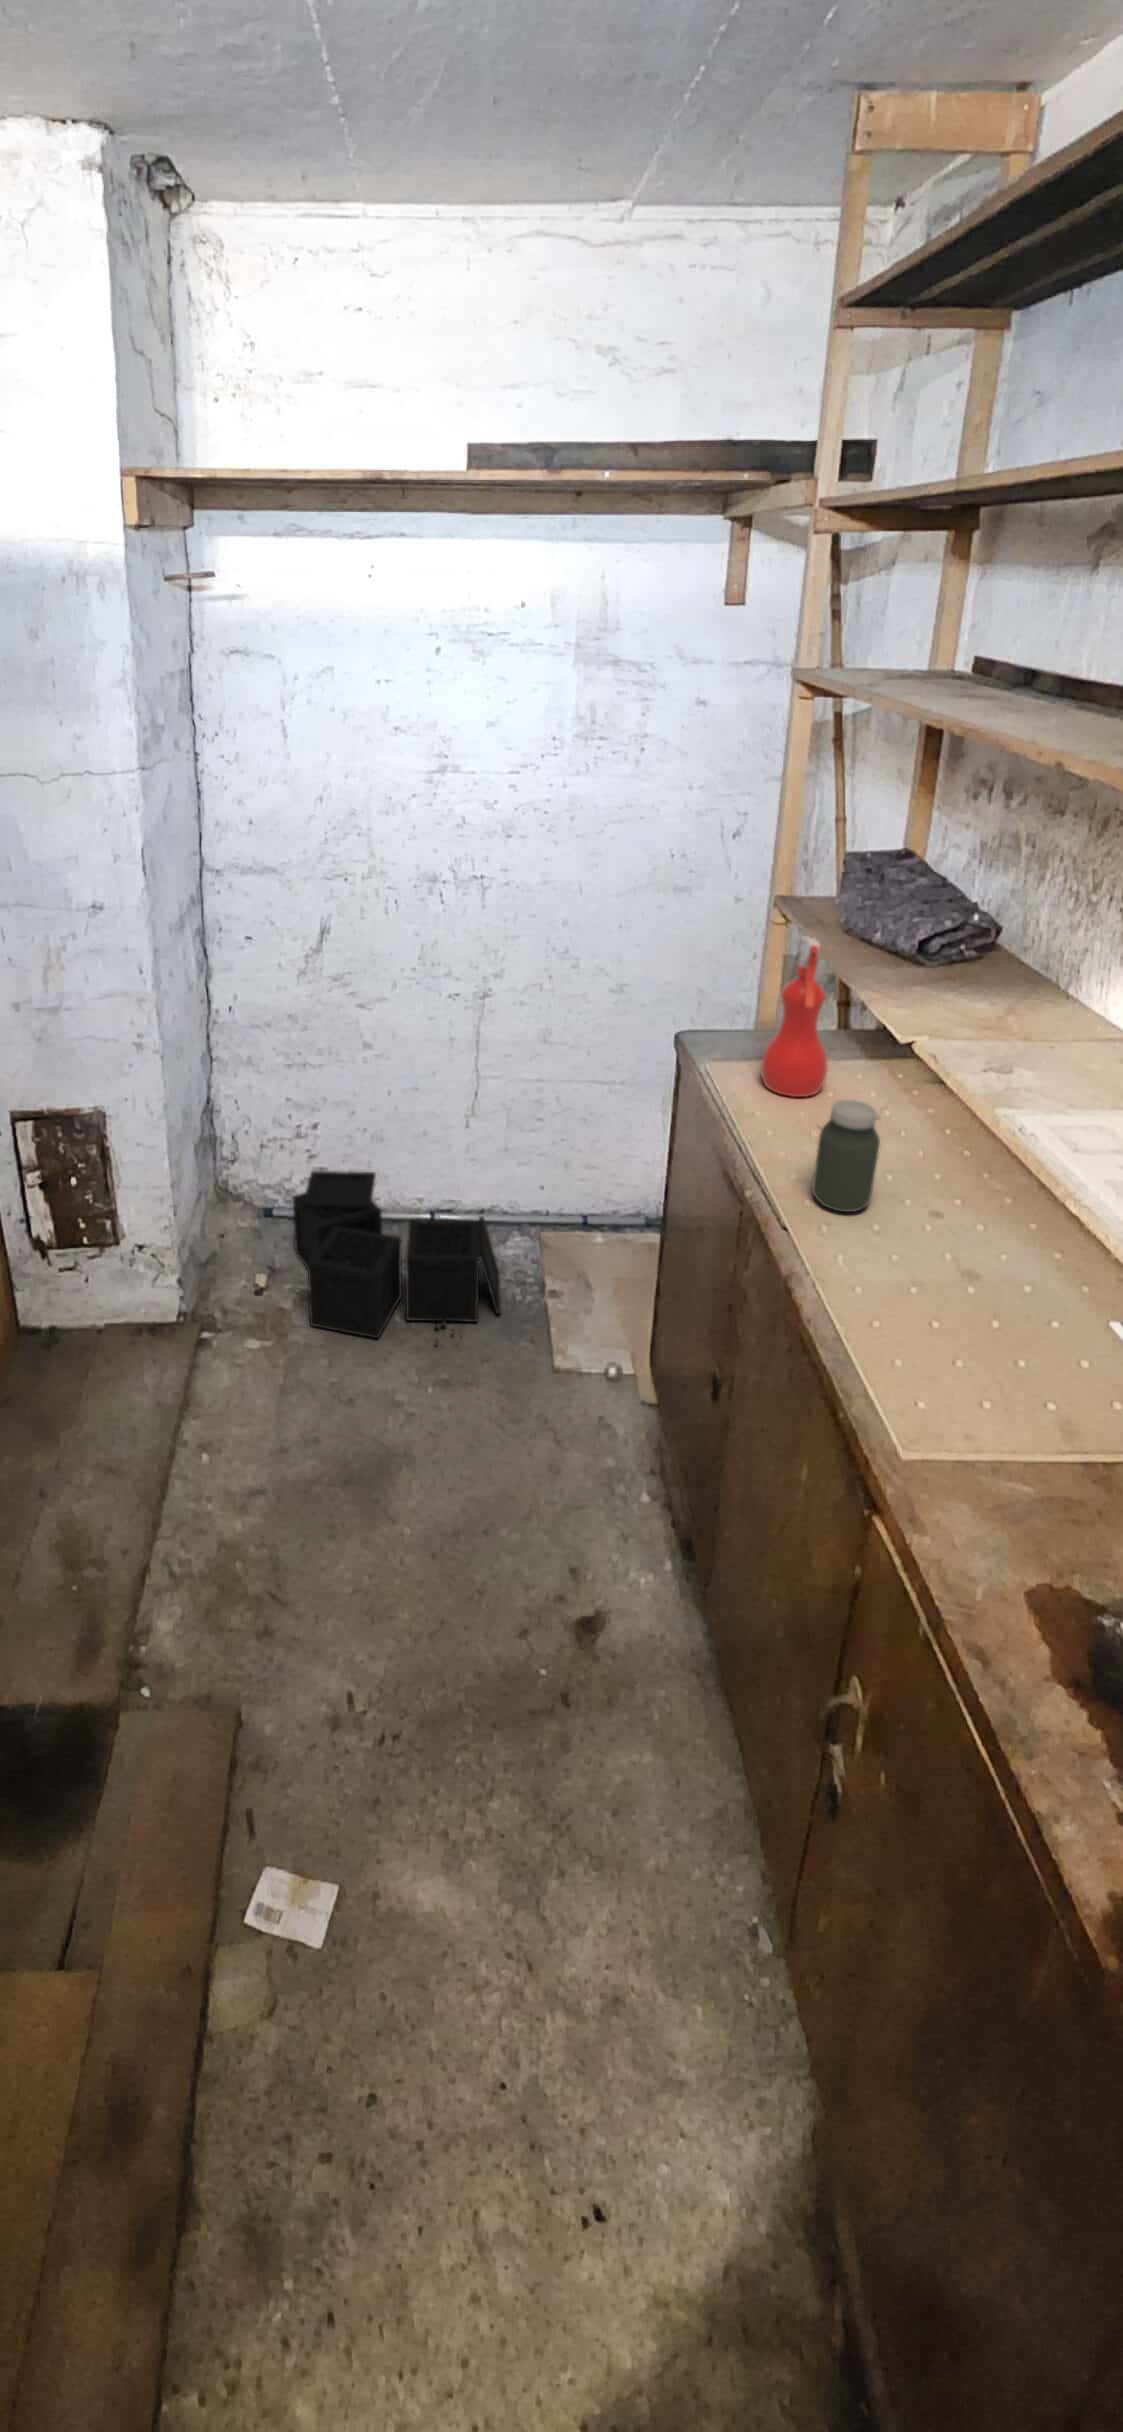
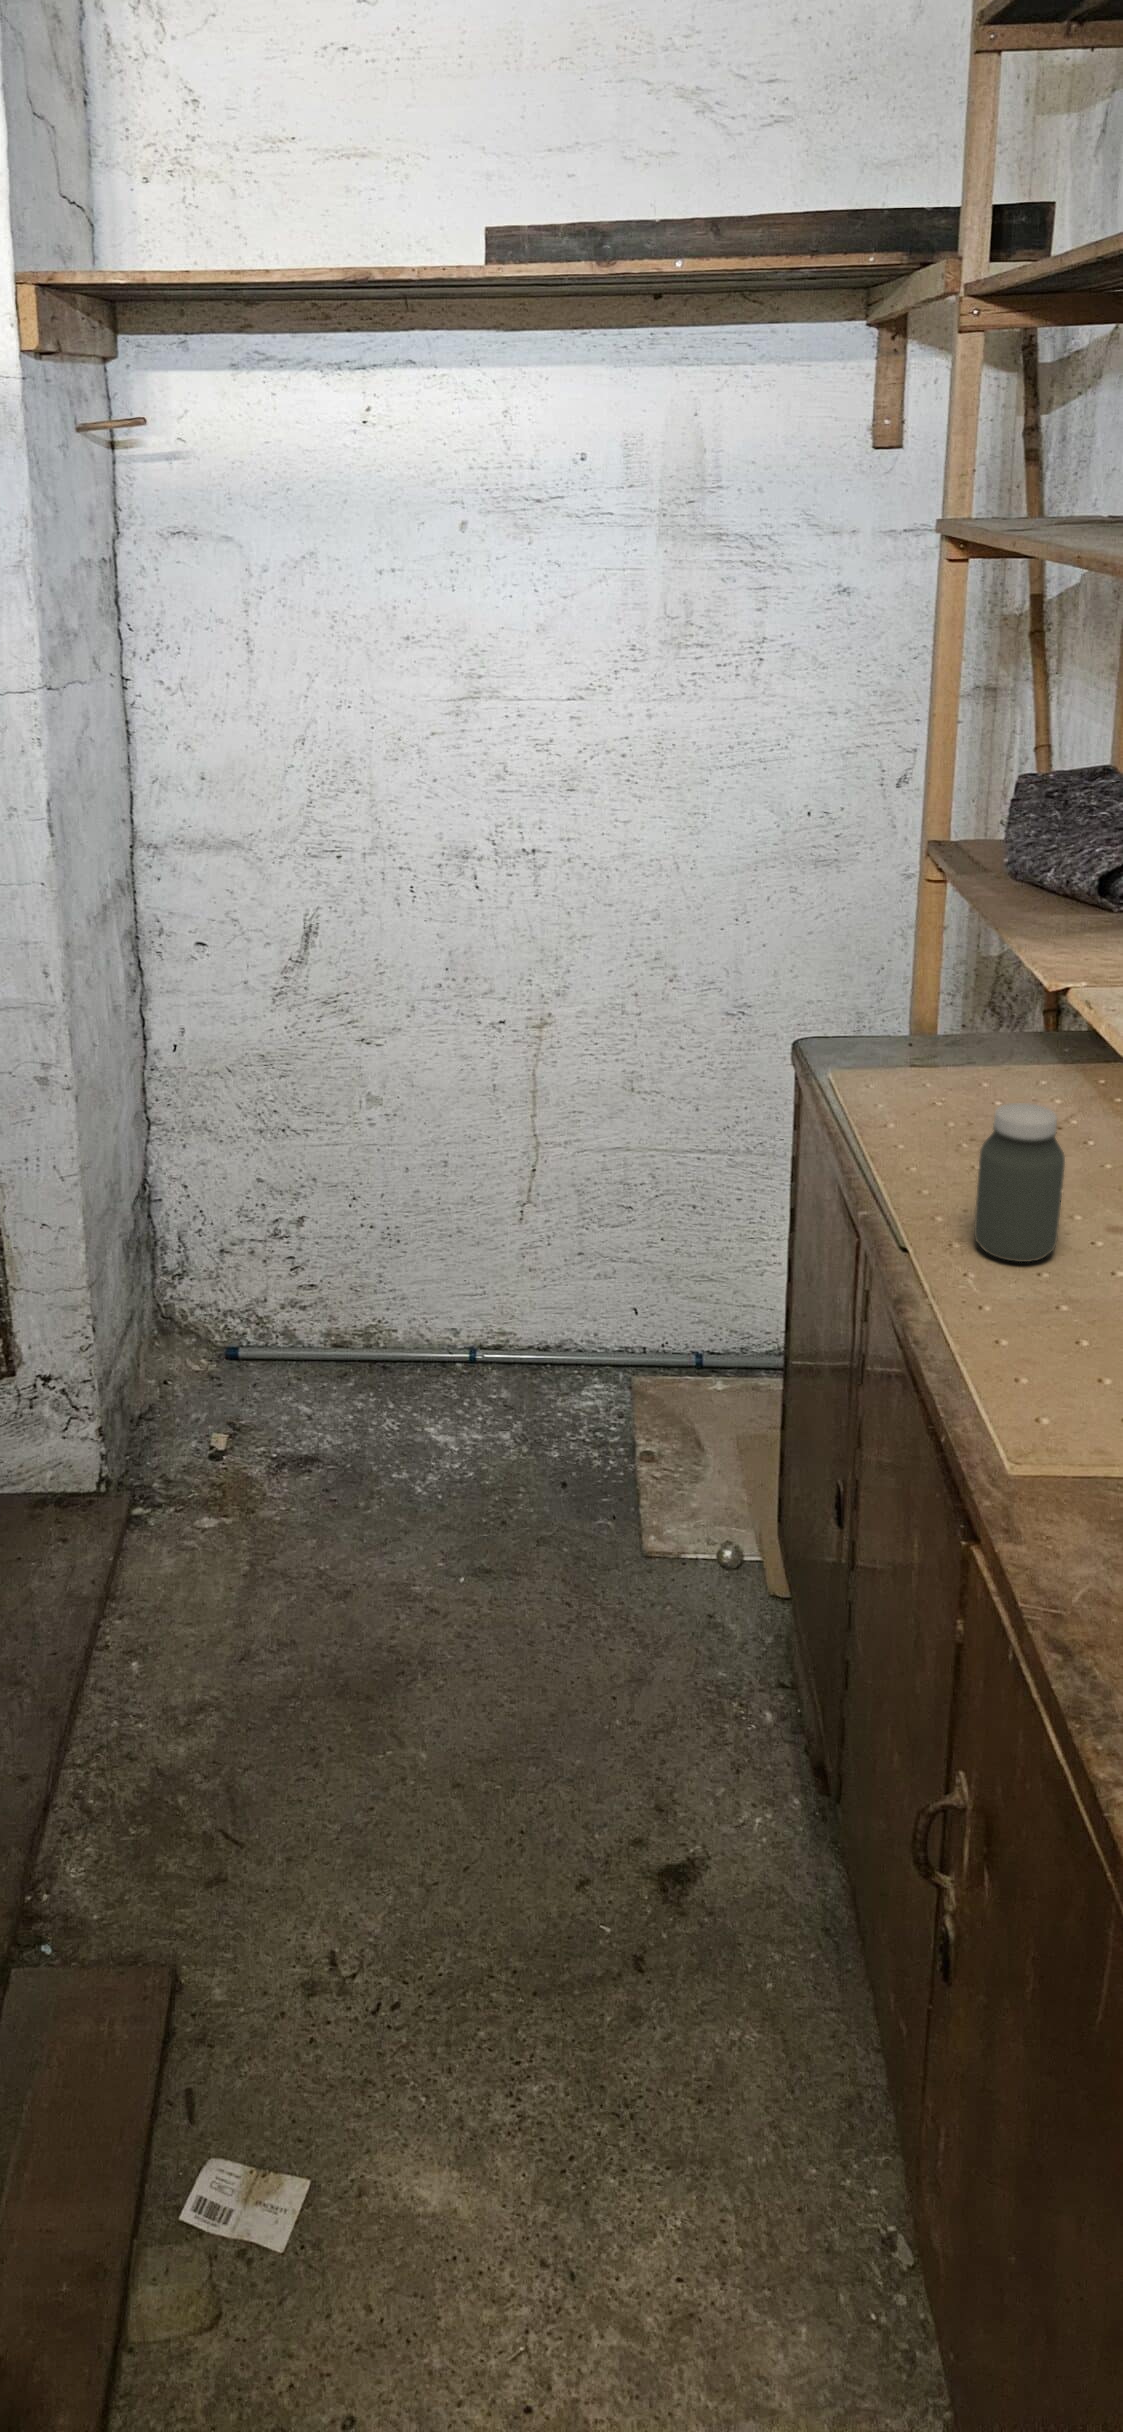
spray bottle: present [761,936,827,1097] -> none [917,891,1012,1121]
storage bin: present [293,1171,501,1343] -> none [265,1282,570,1526]

